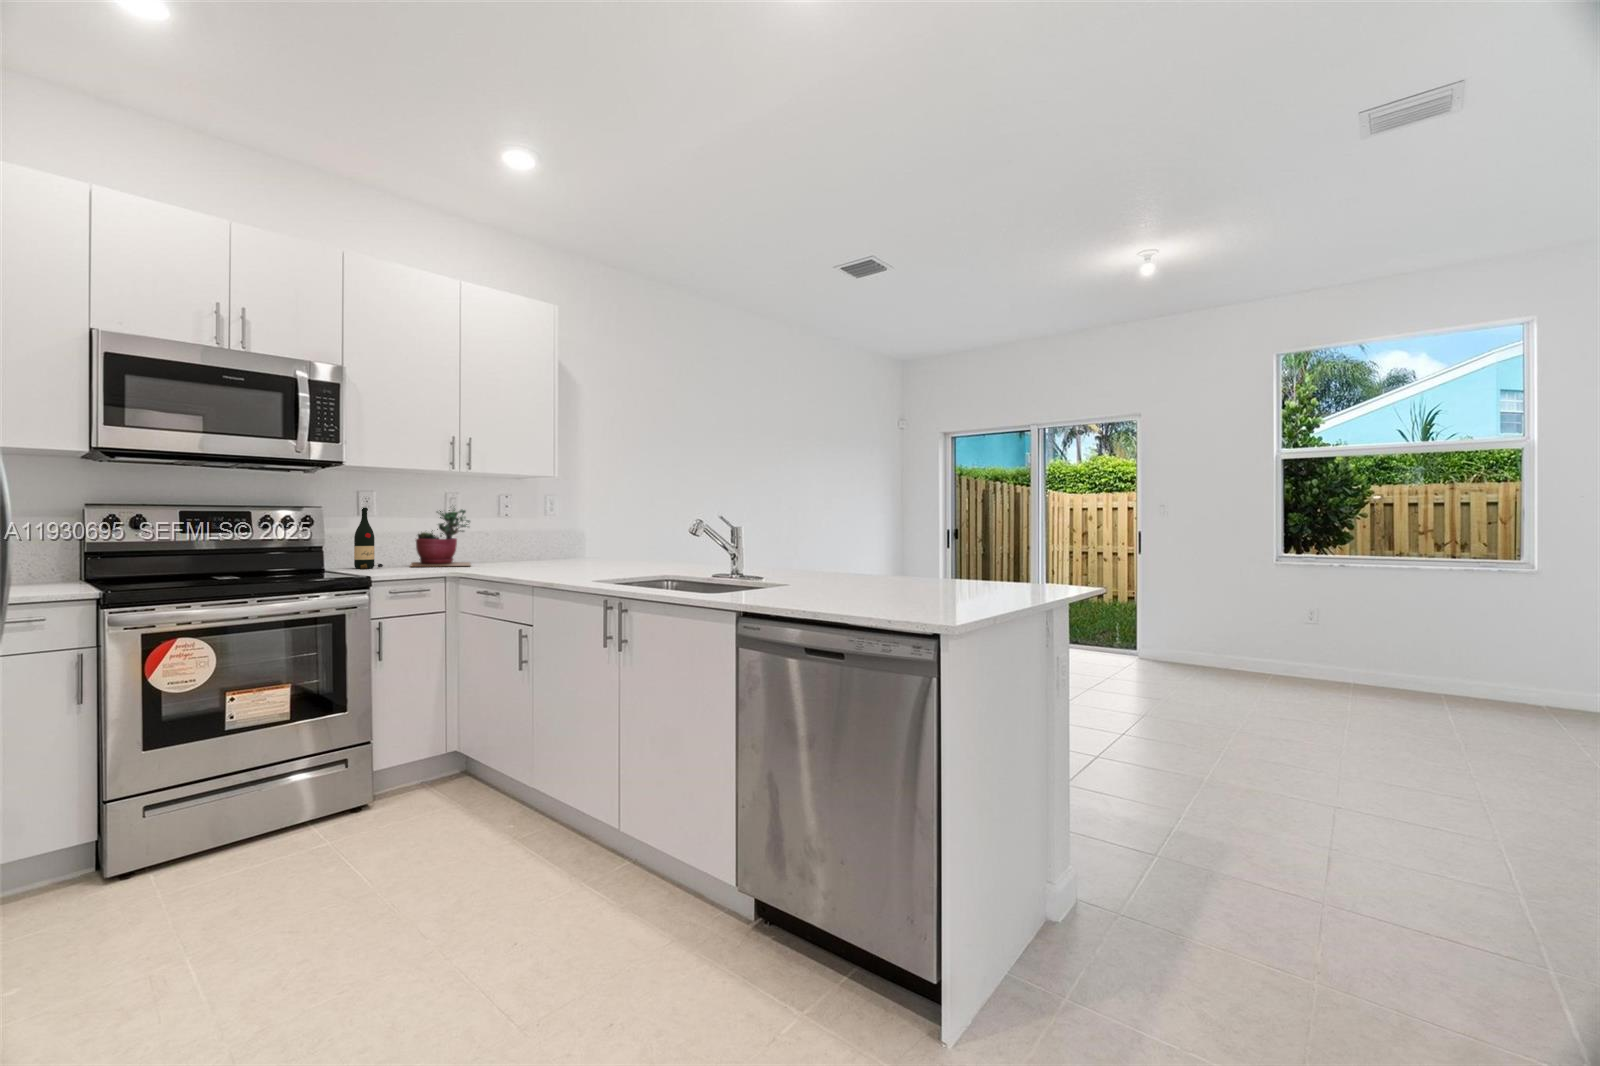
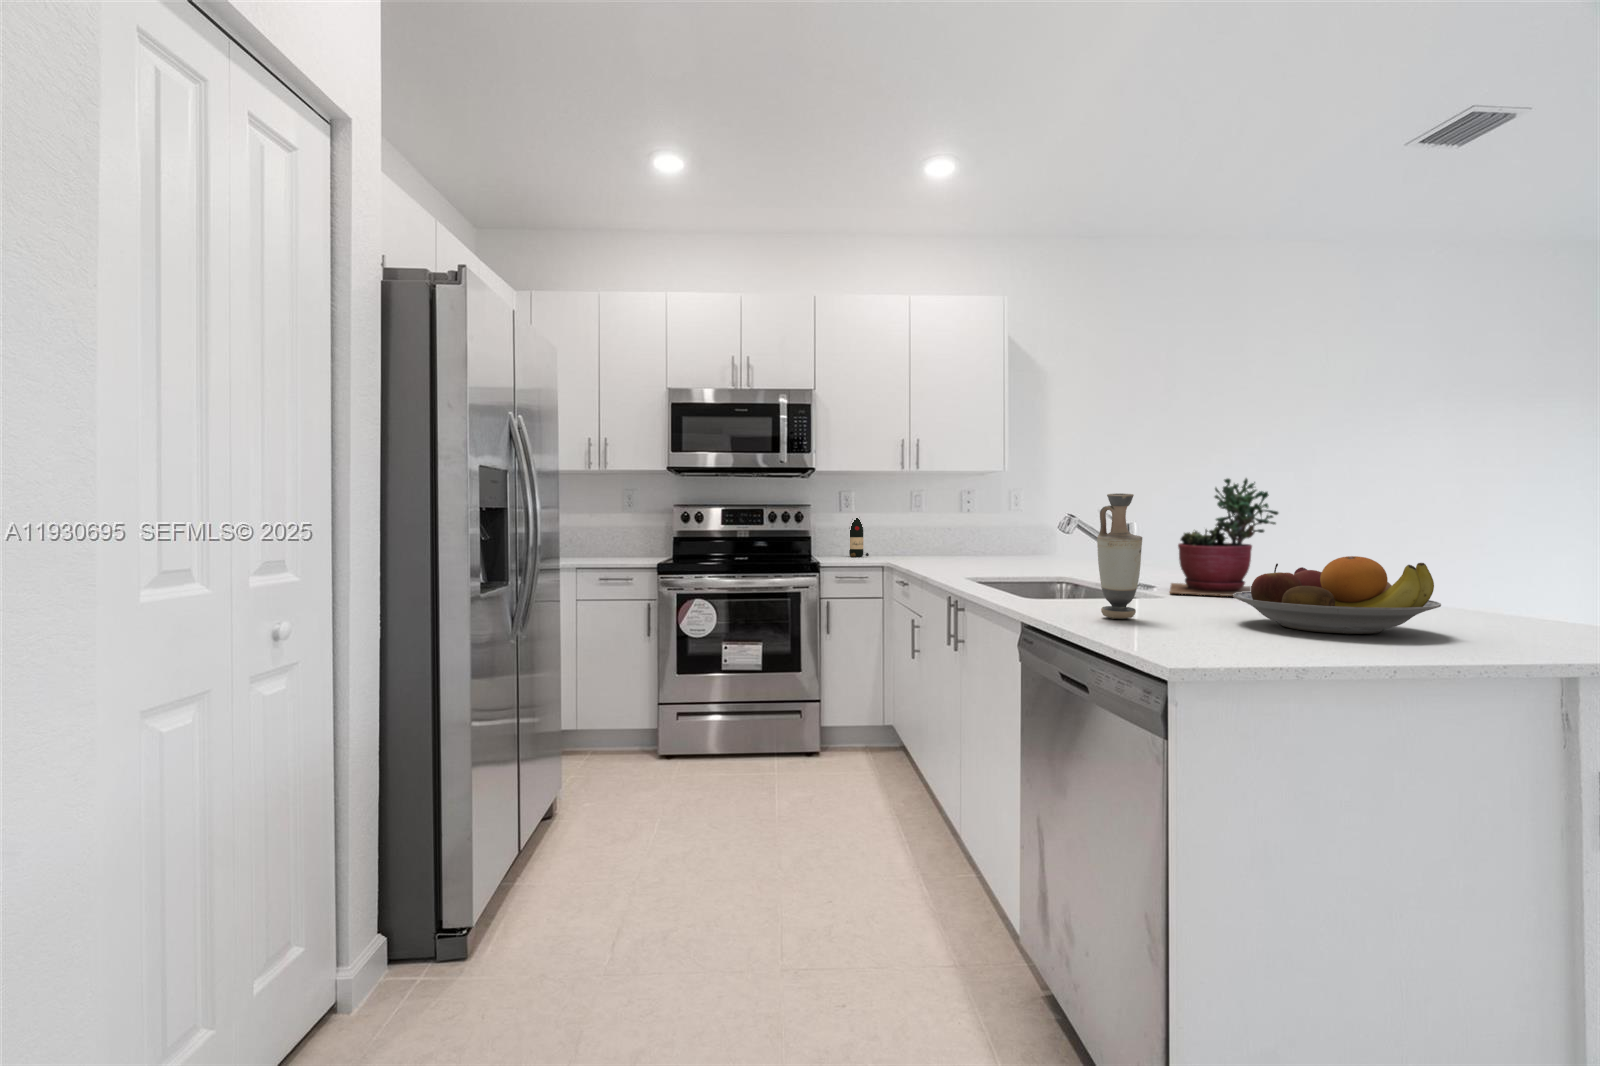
vase: none [871,507,901,599] -> present [1097,493,1142,619]
succulent plant: present [411,508,471,566] -> present [1170,478,1278,596]
fruit bowl: none [921,549,1027,595] -> present [1233,556,1441,634]

